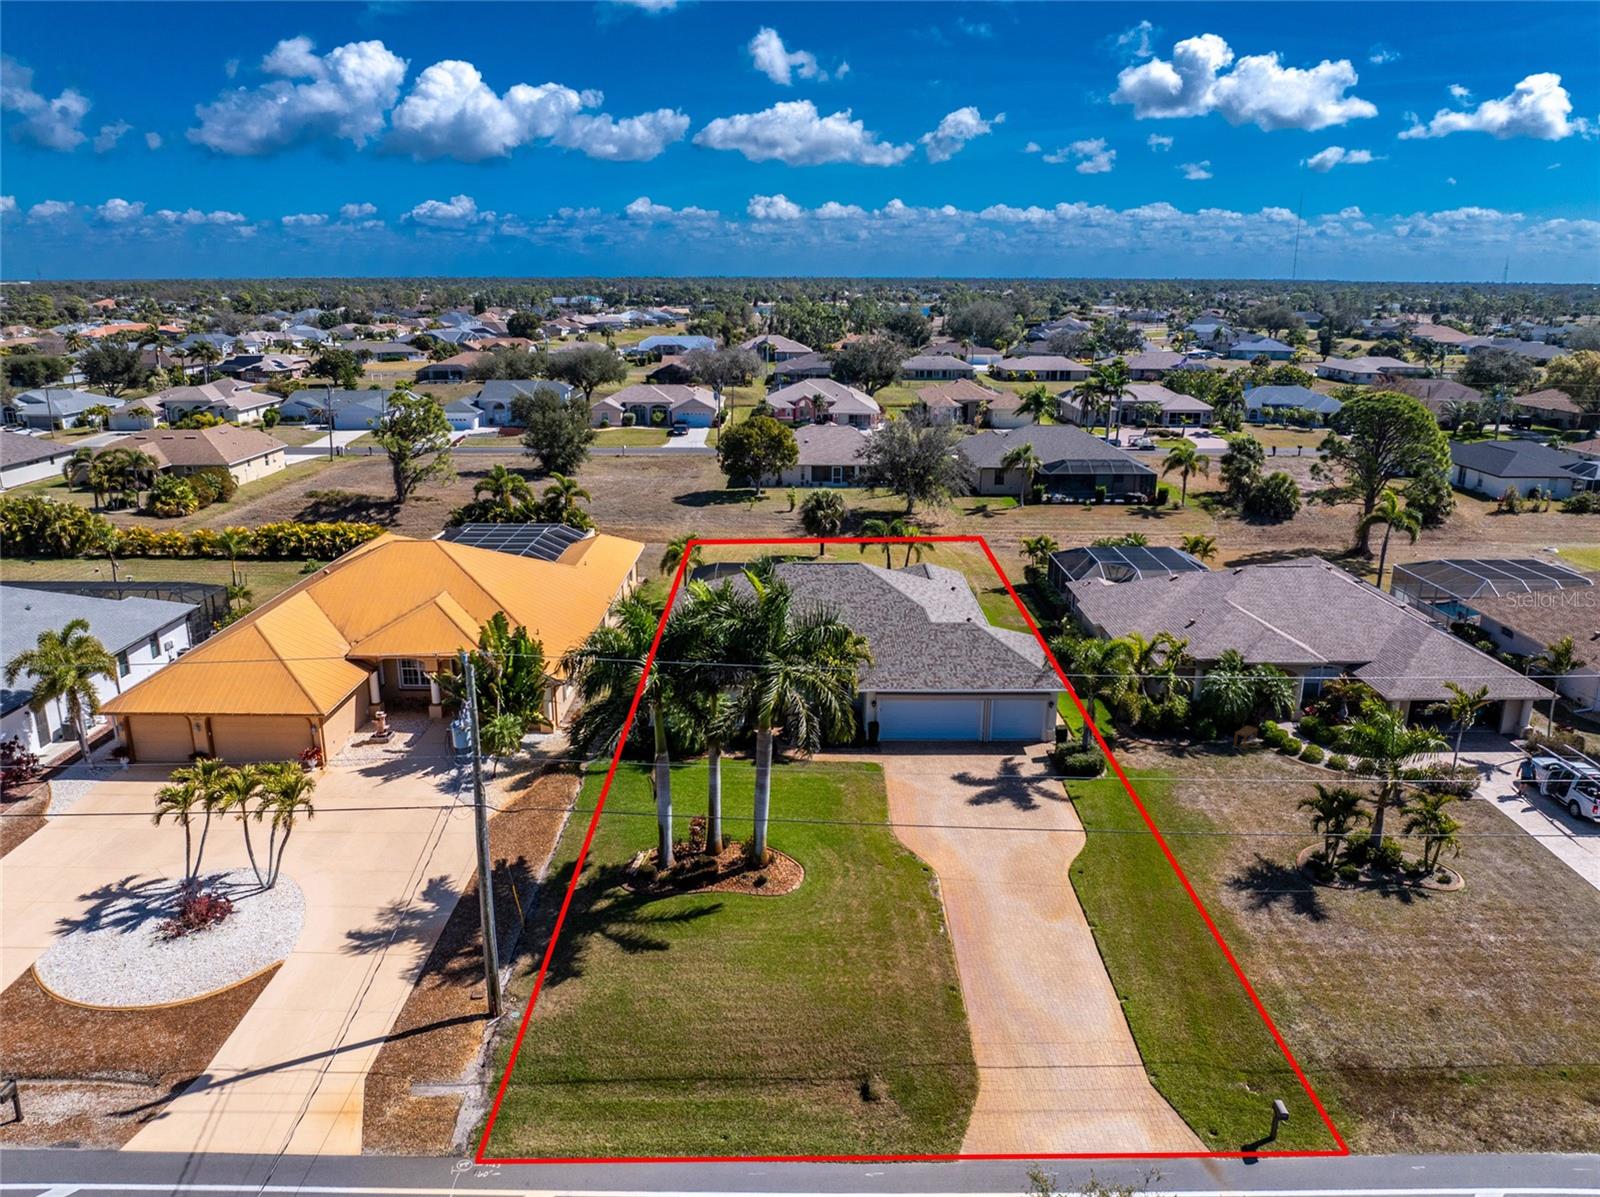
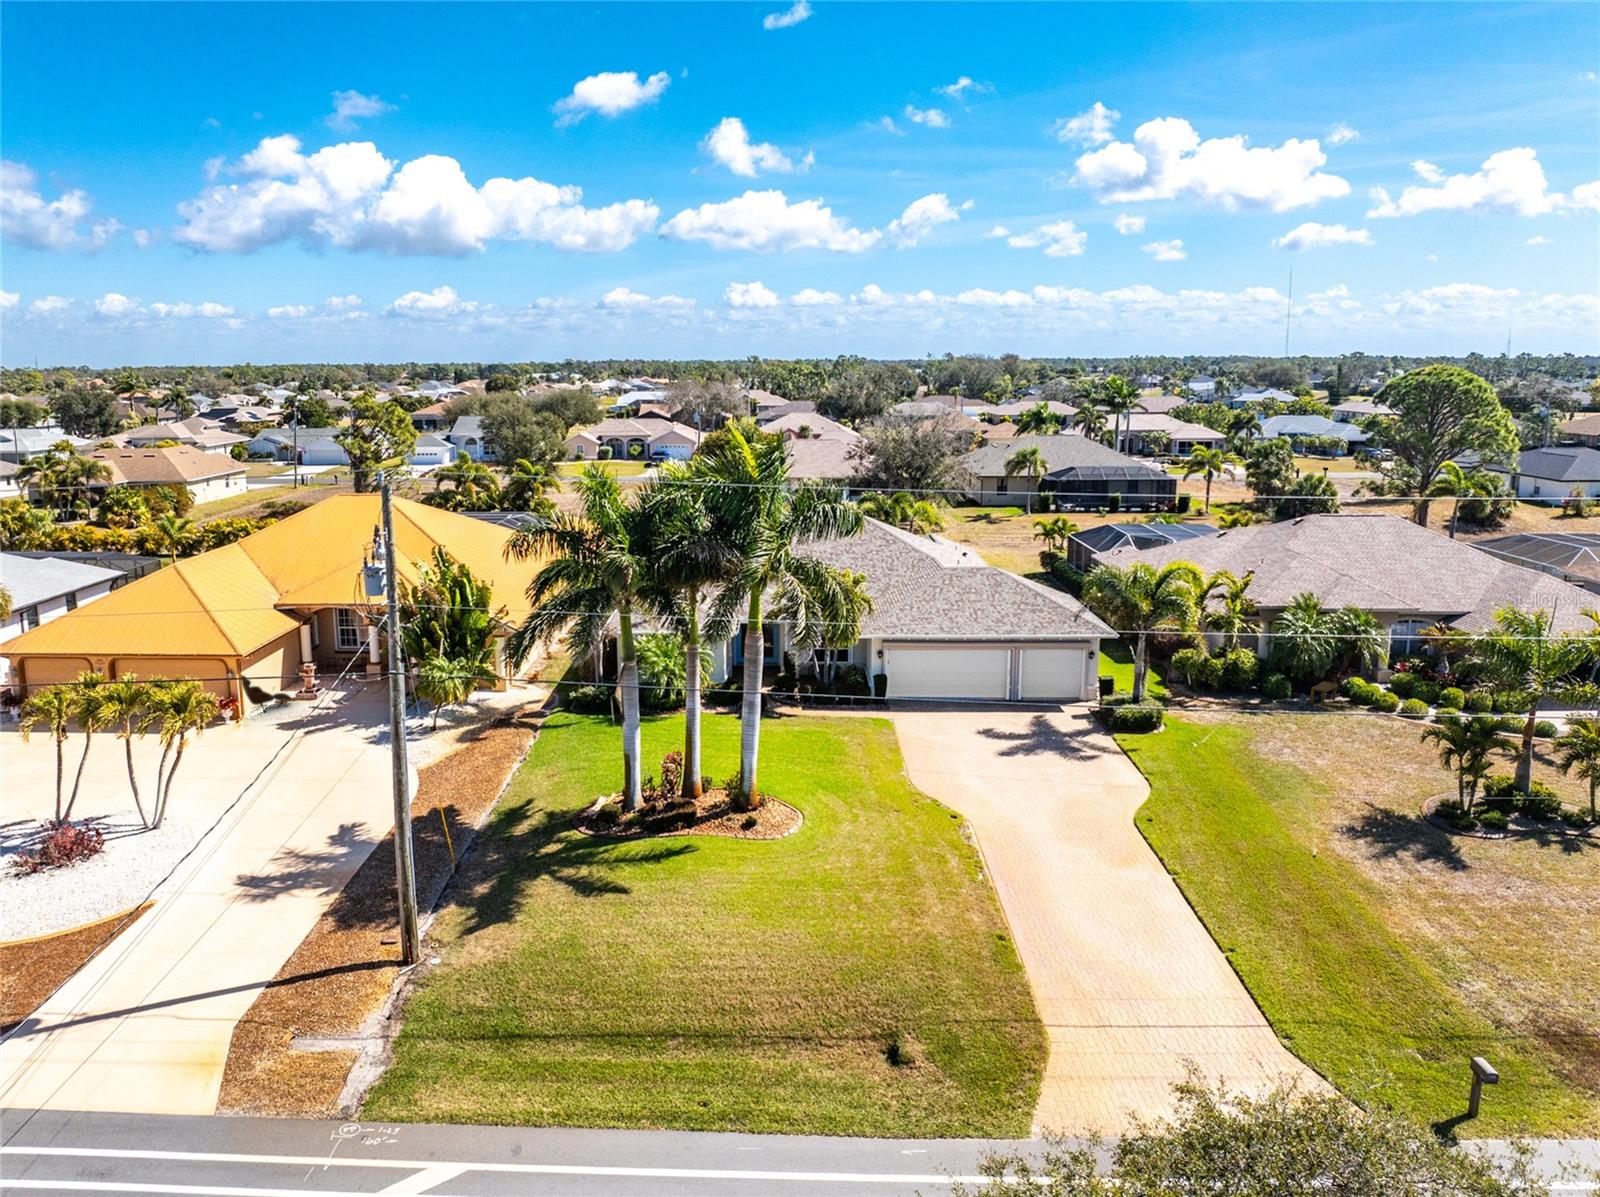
lounge chair: none [322,730,365,762] -> present [241,675,291,712]

